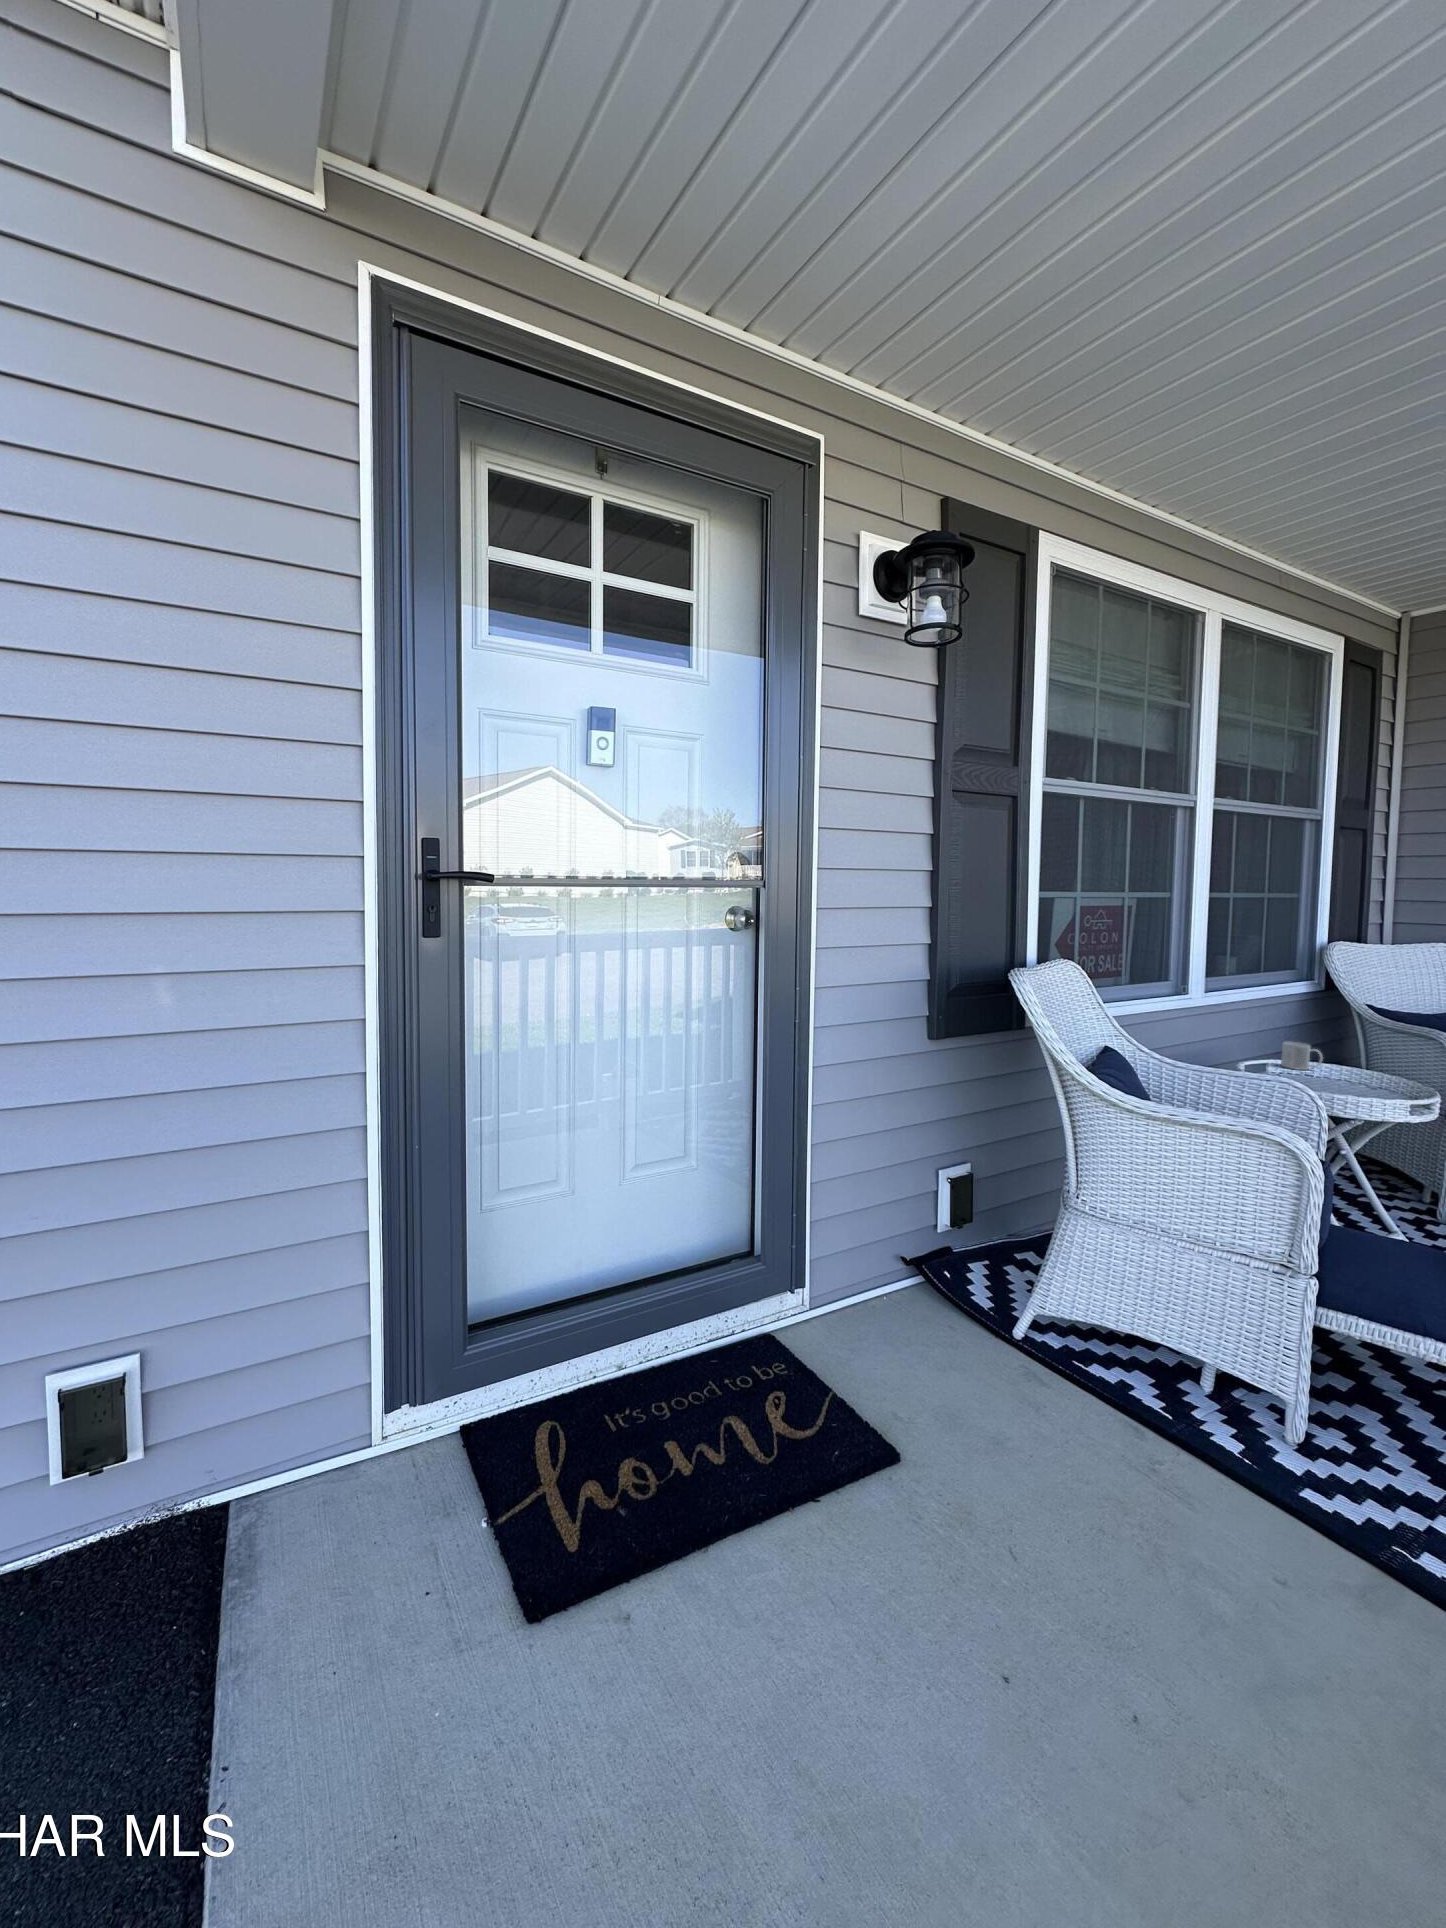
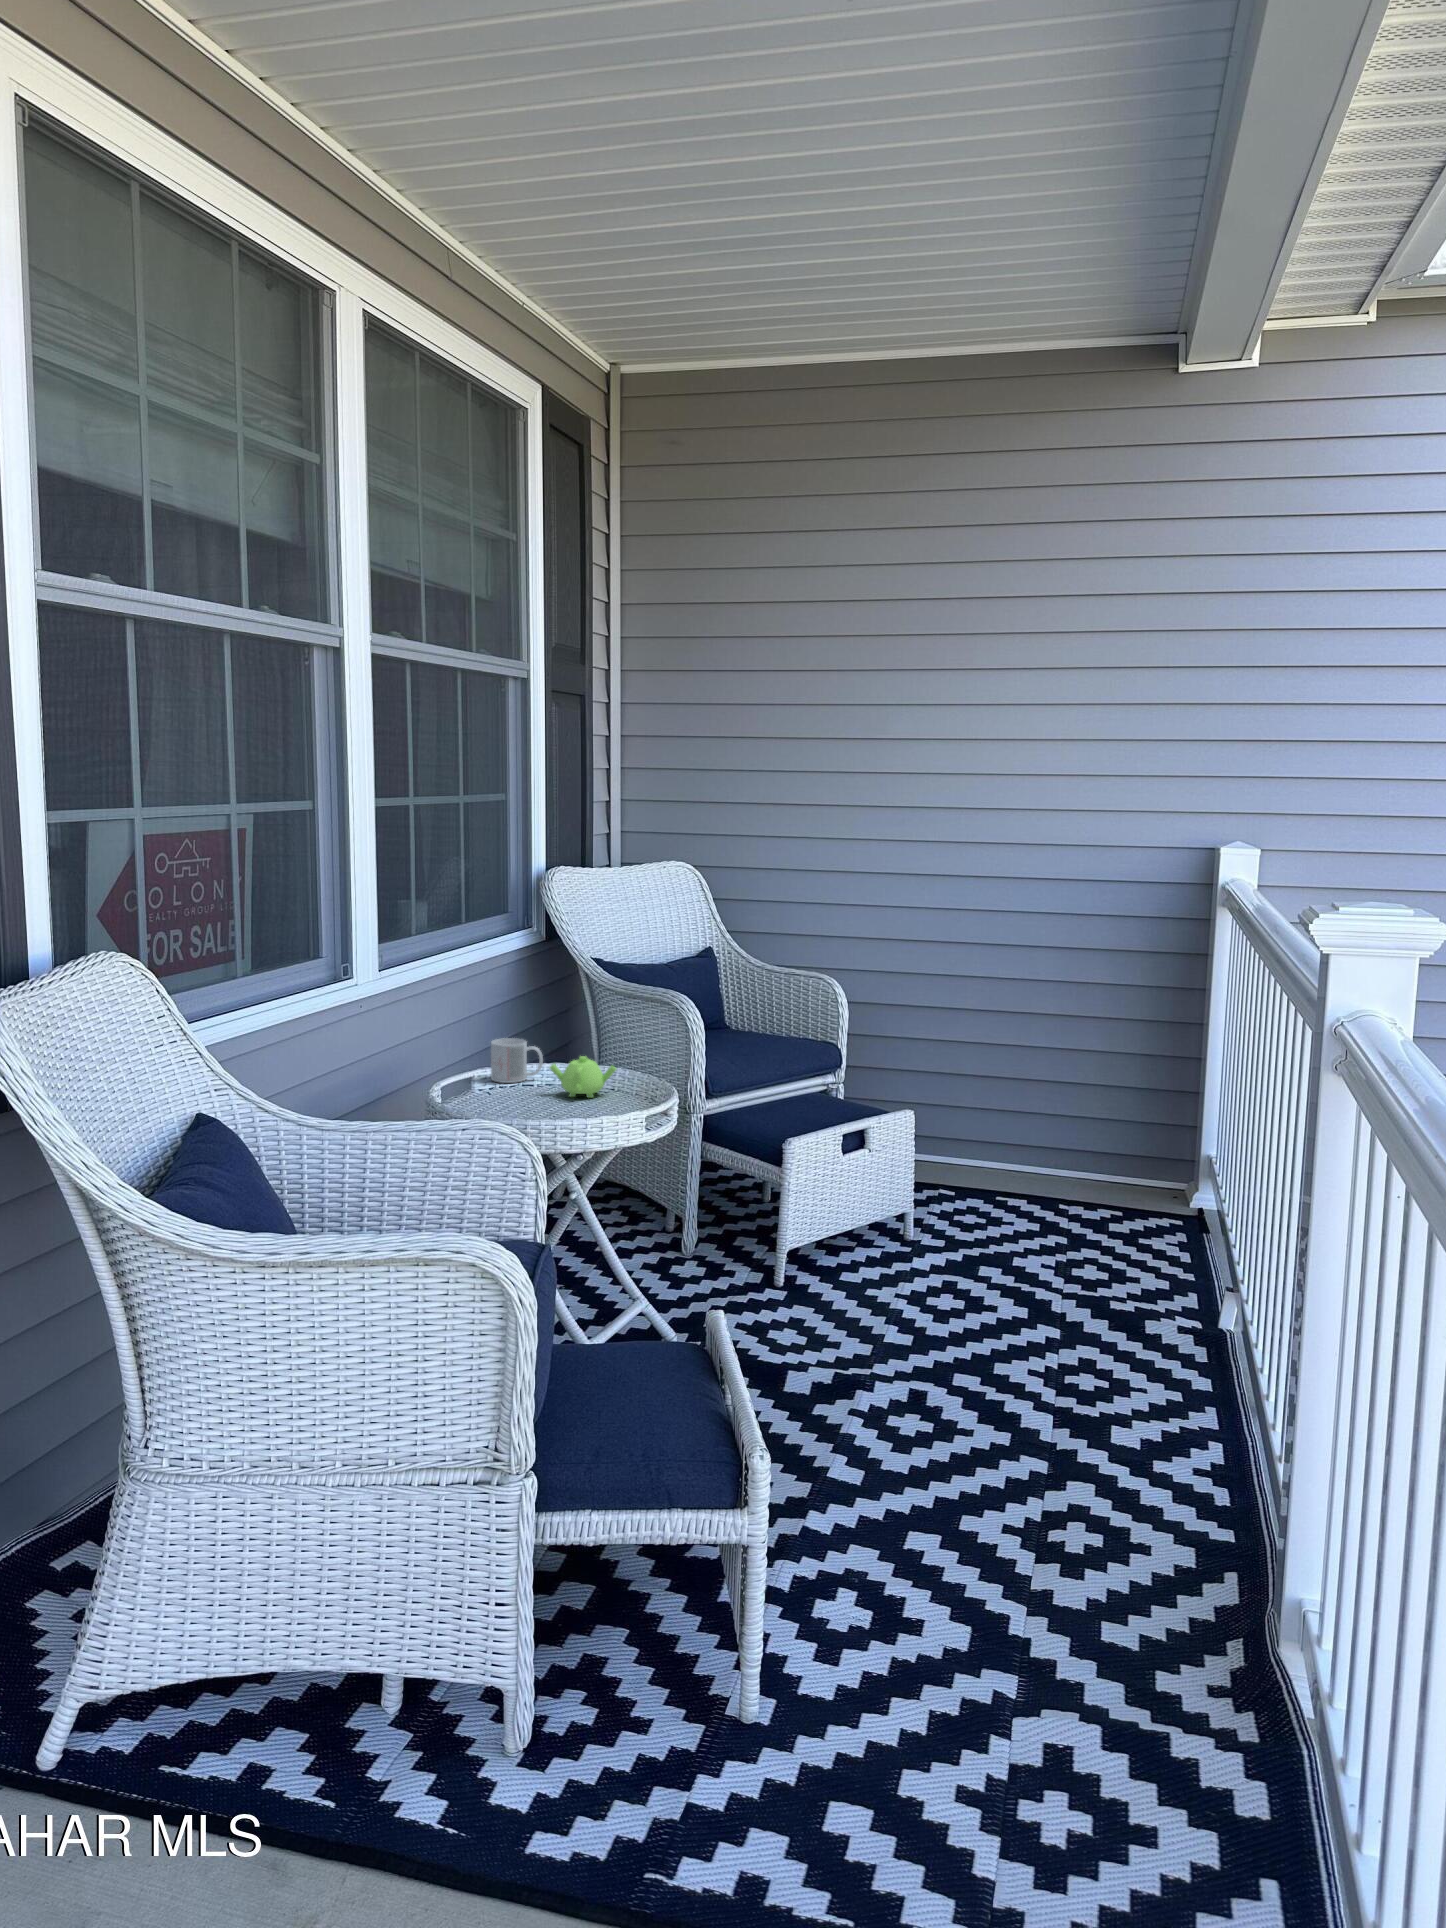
teapot: none [1328,1059,1385,1087] -> present [550,1056,616,1098]

